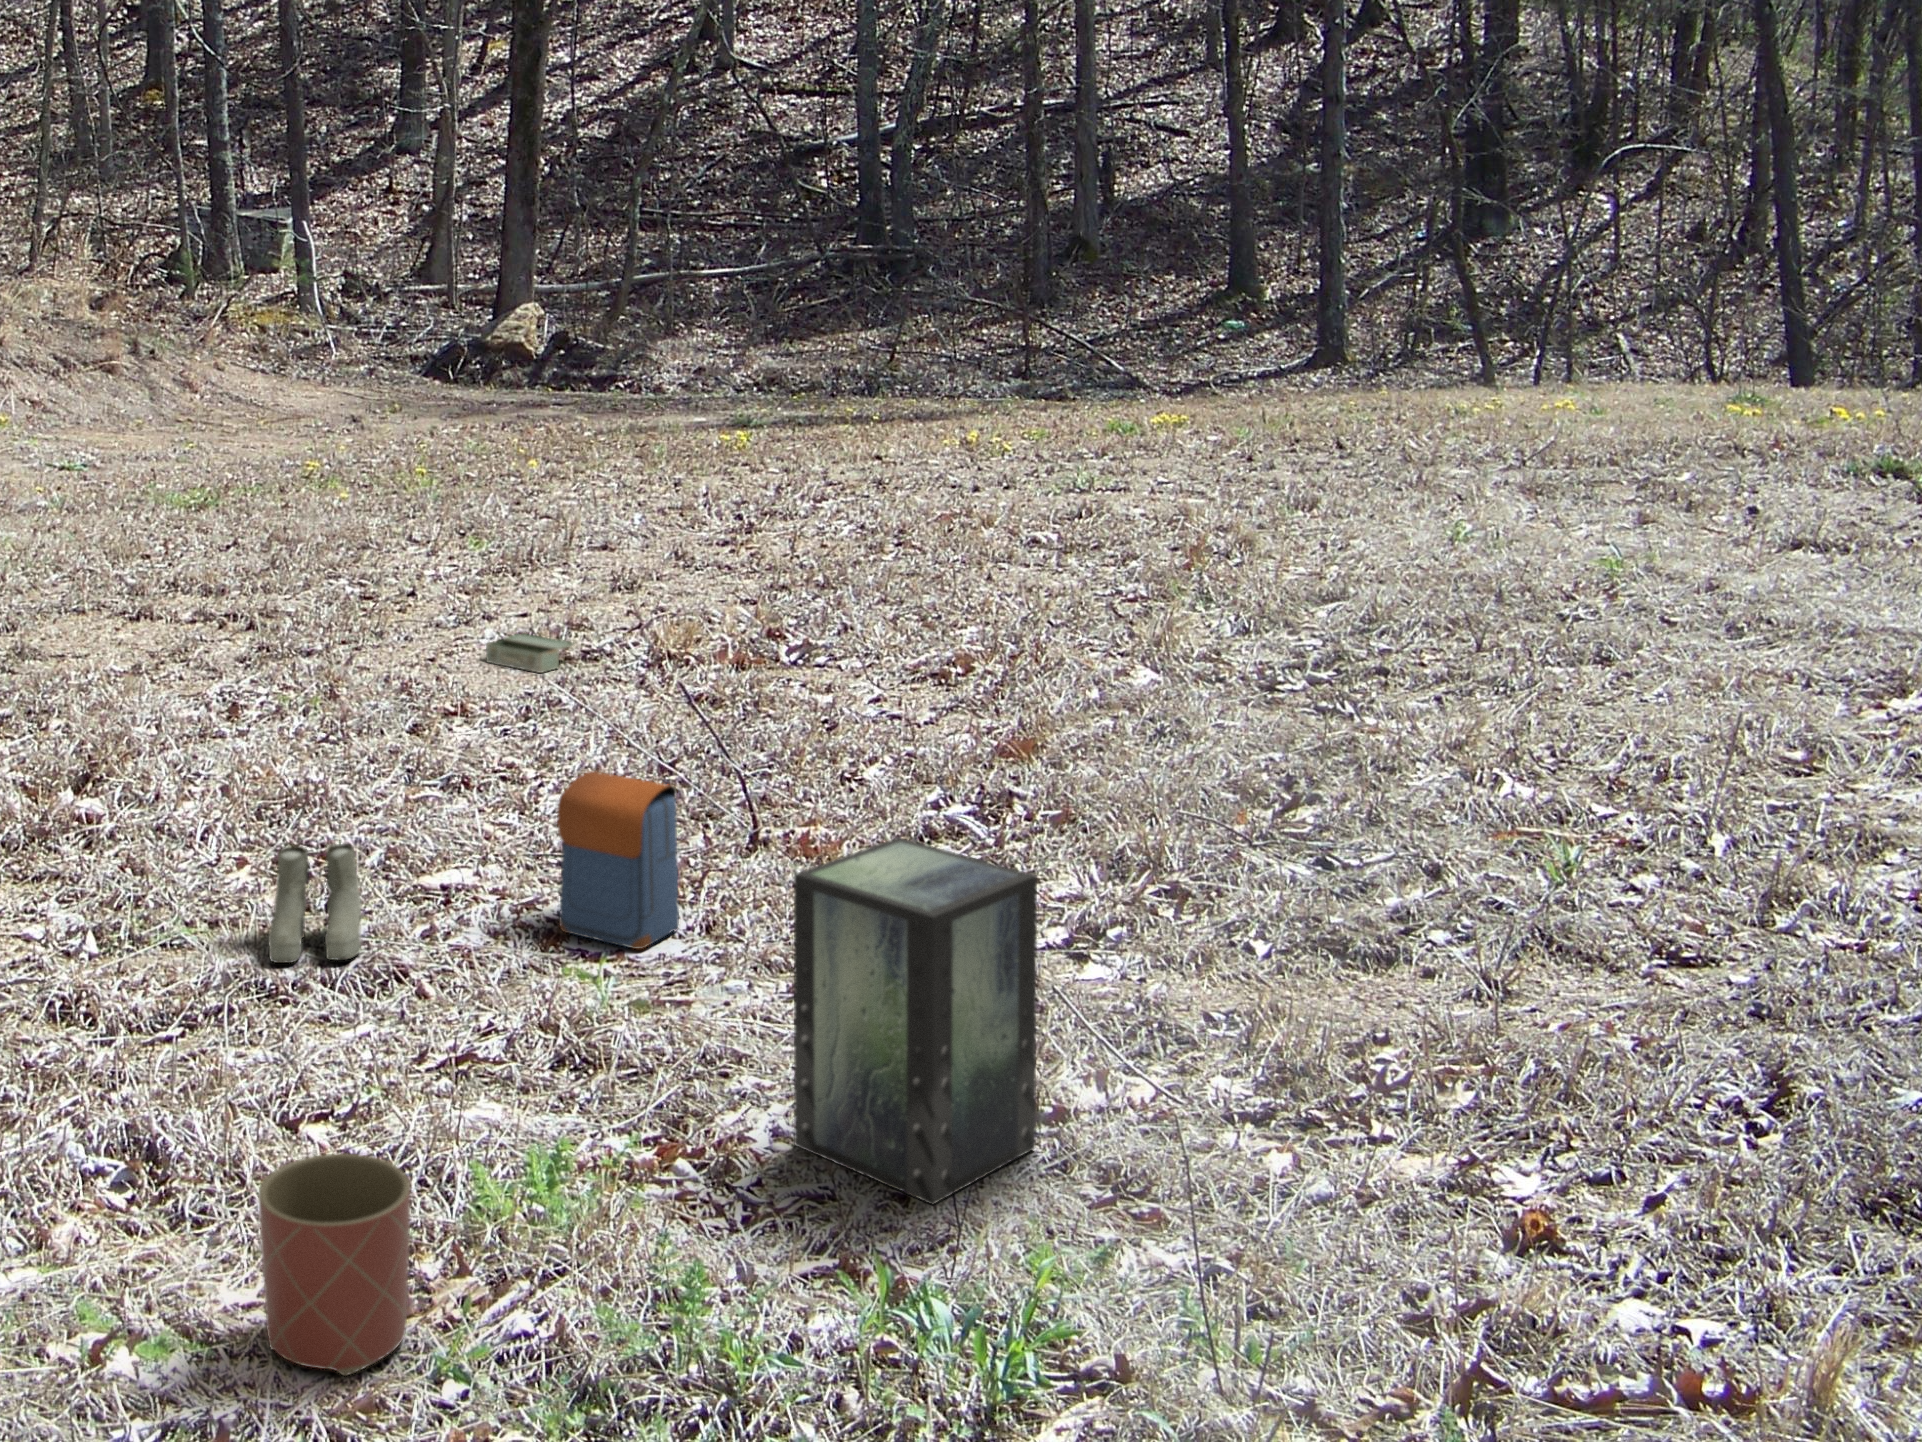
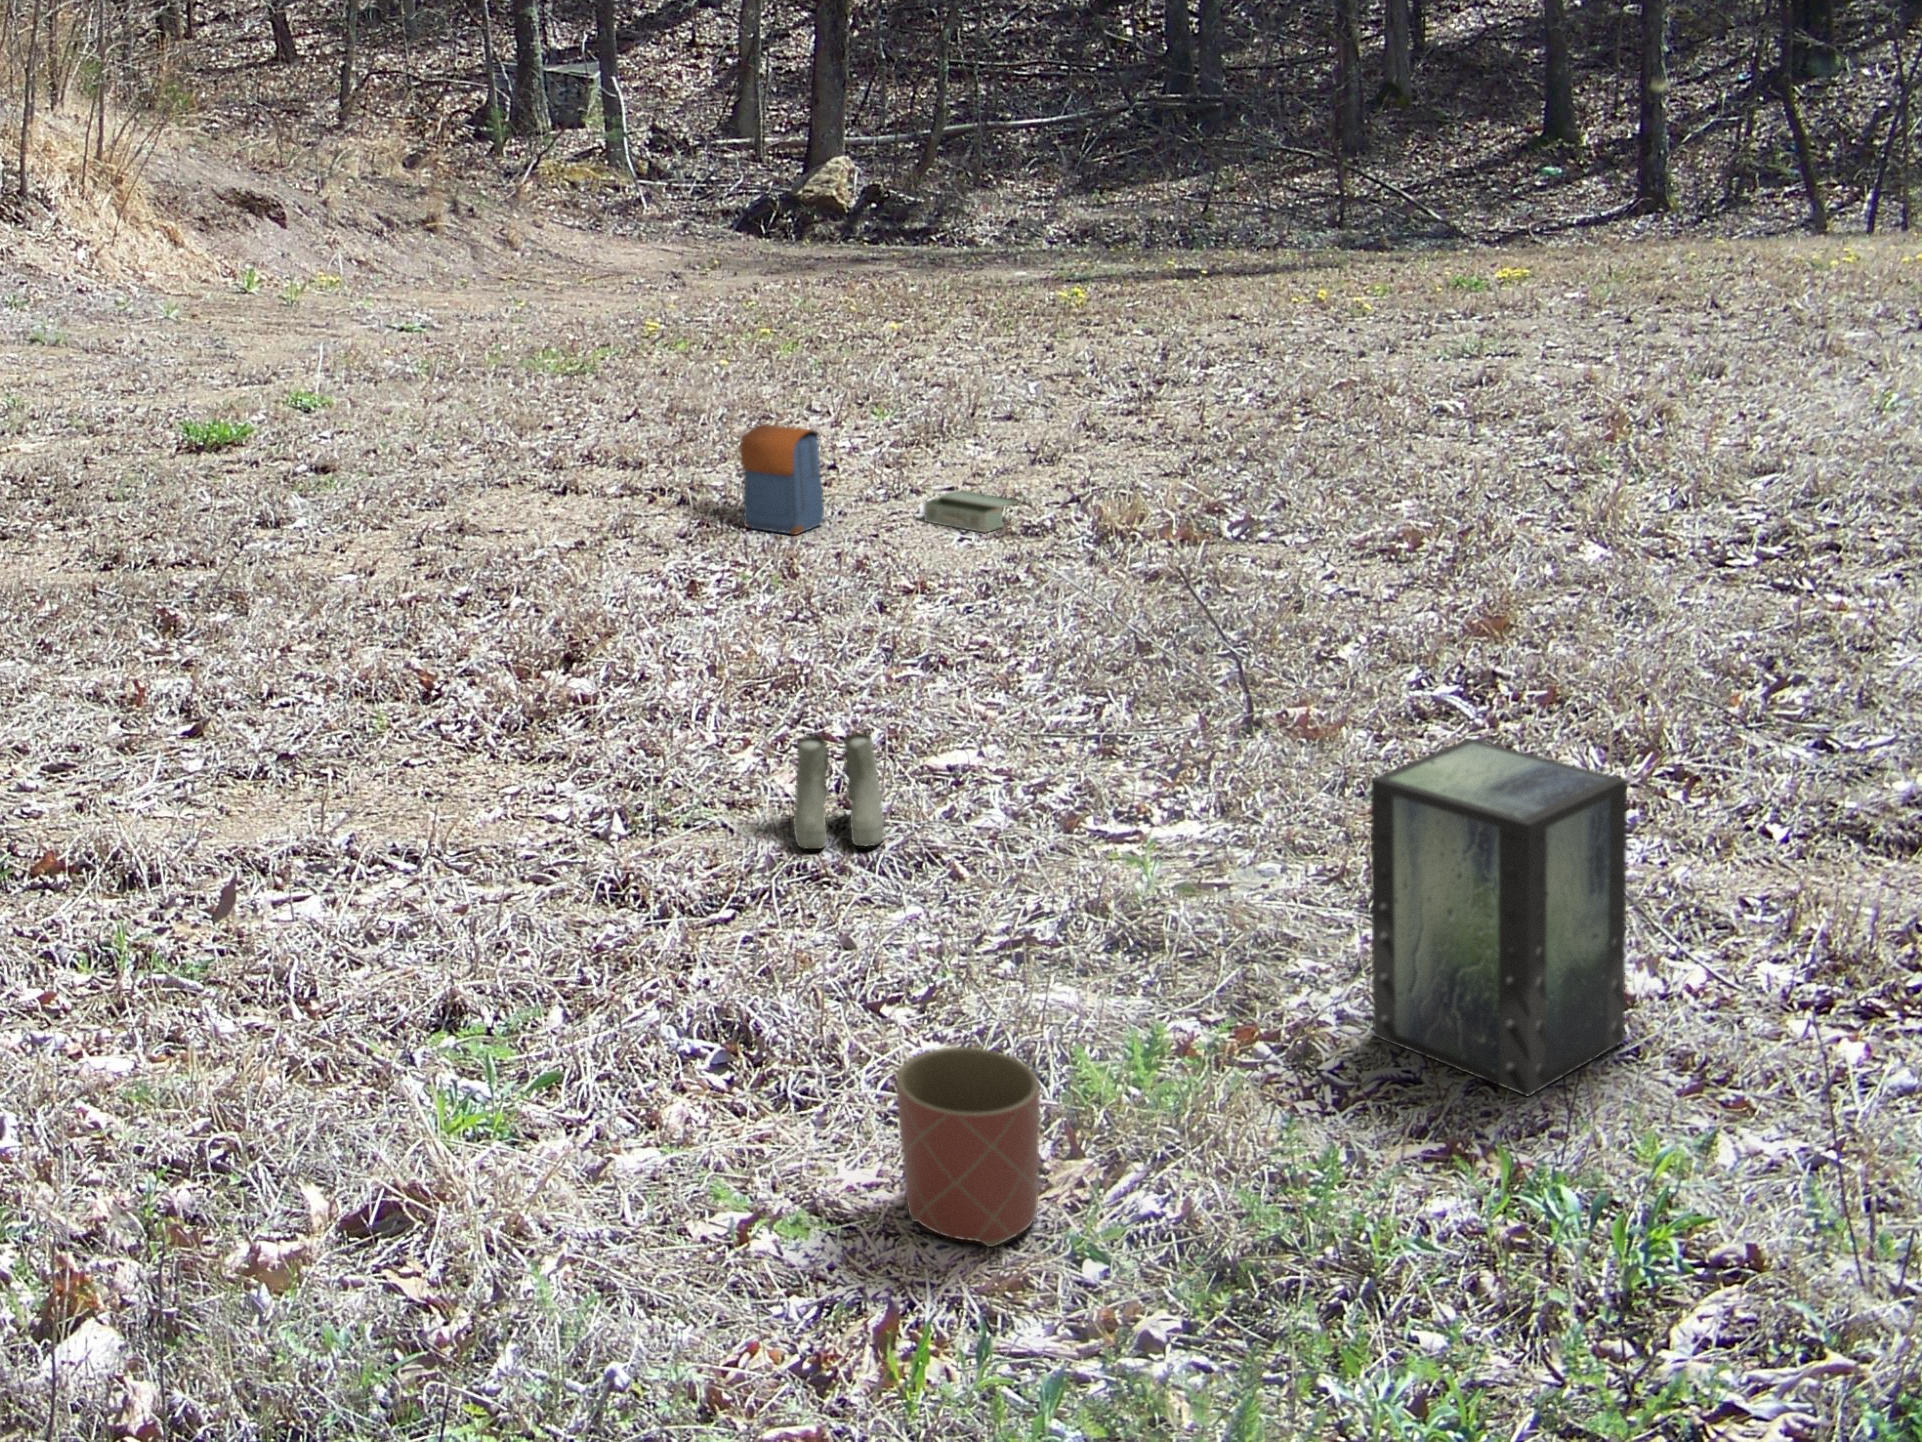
backpack: present [557,771,679,949] -> present [740,424,824,535]

